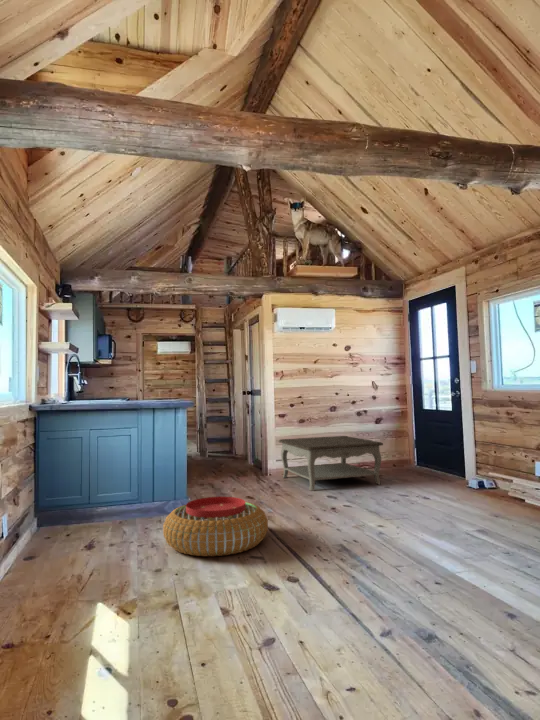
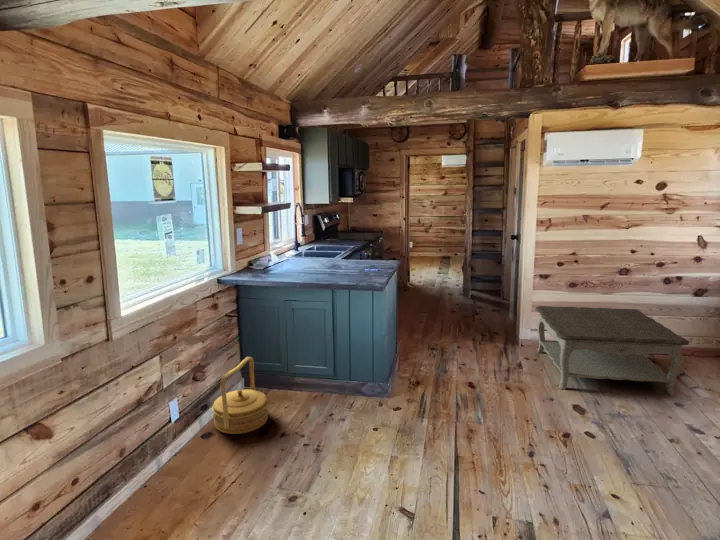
woven basket: none [28,481,86,551] -> present [212,357,268,434]
pouf: present [163,497,268,556] -> none [321,410,450,508]

